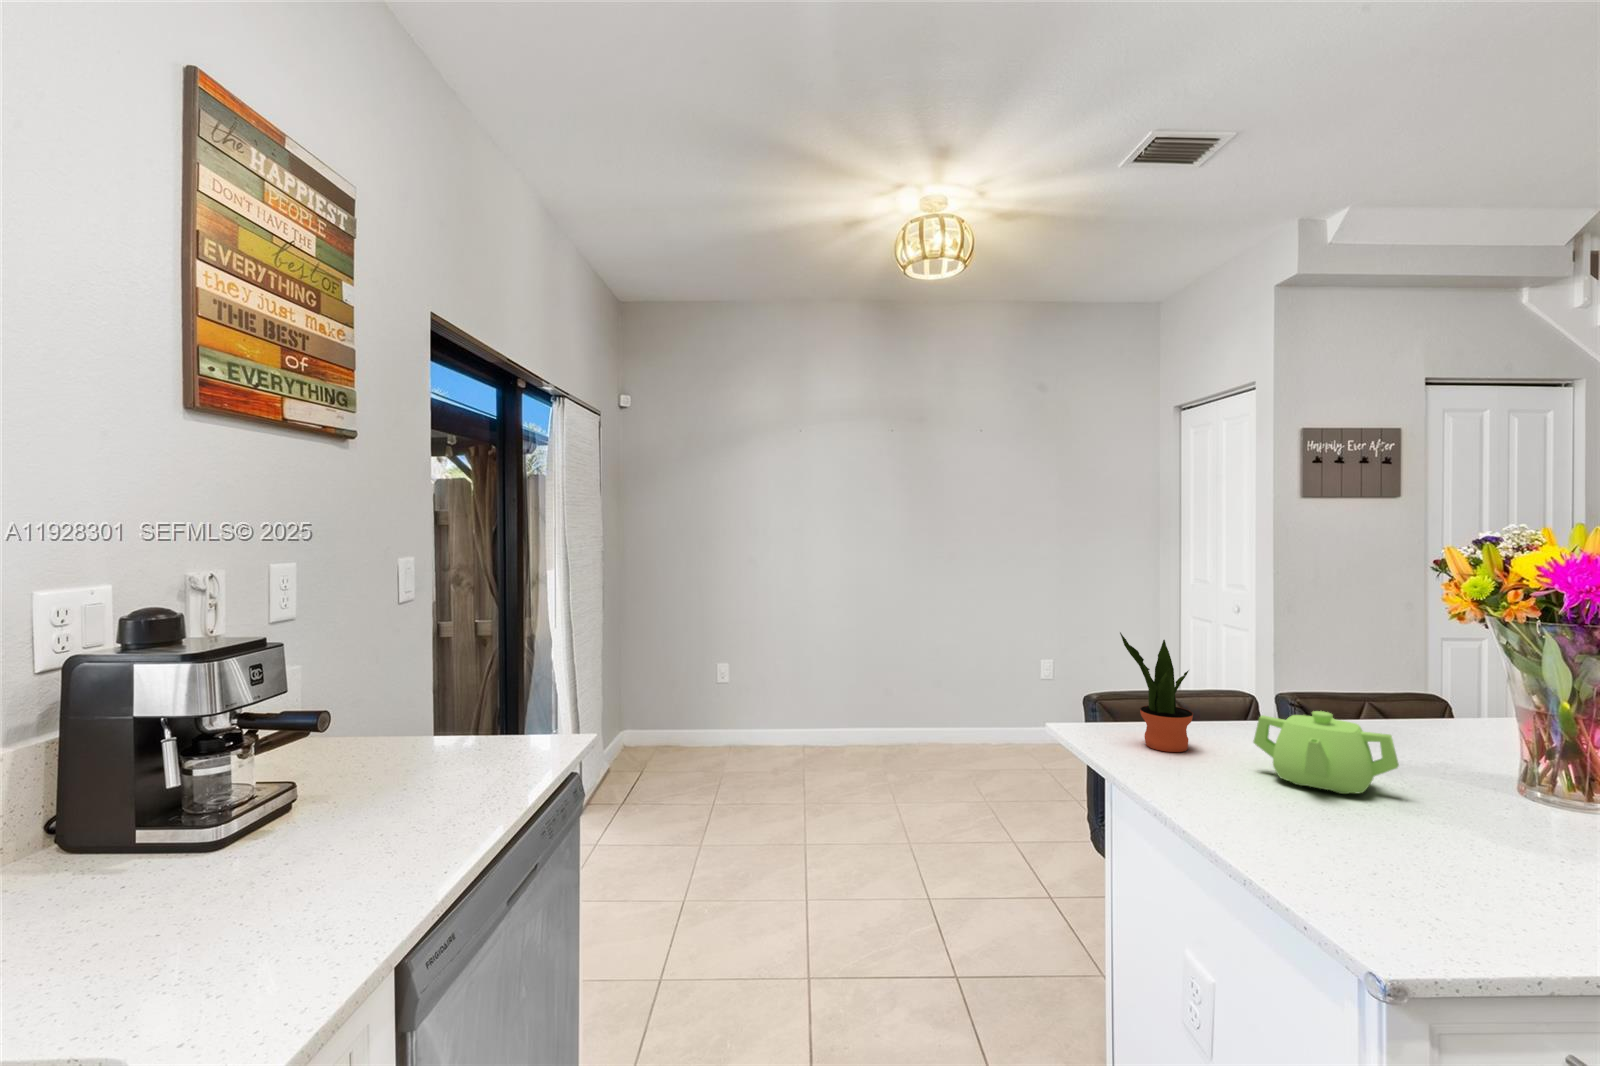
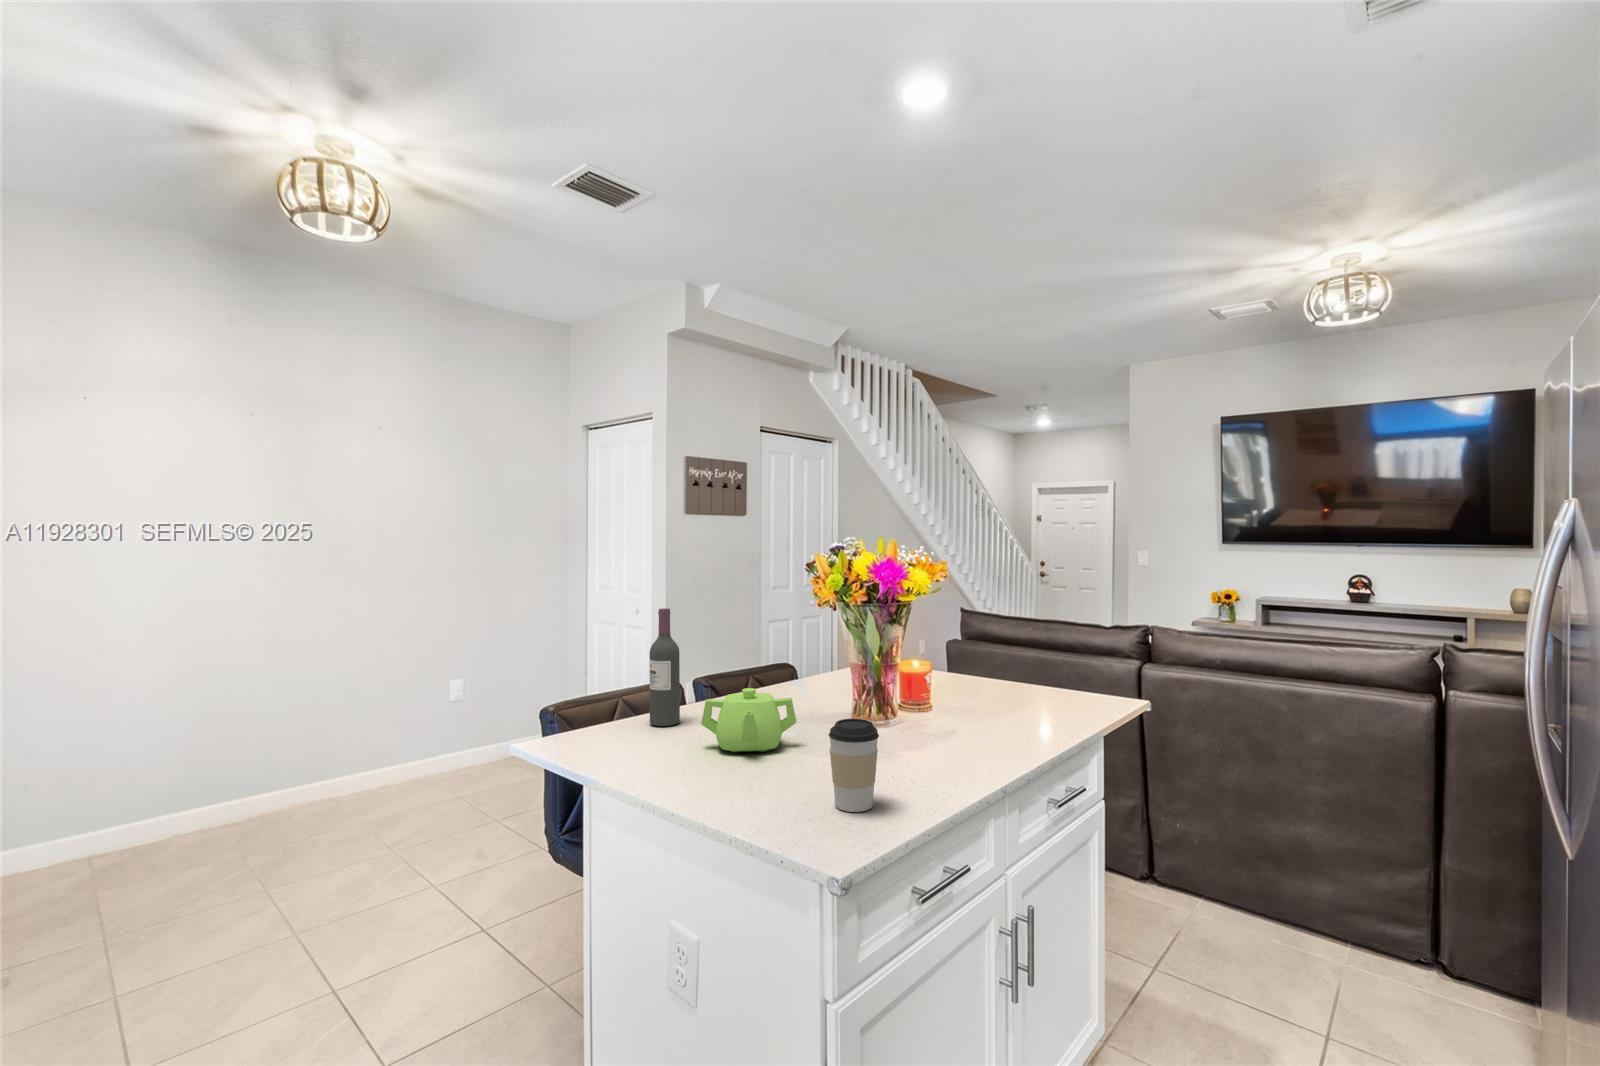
wine bottle: none [1201,606,1239,739] -> present [649,608,680,726]
potted plant: present [1120,632,1193,752] -> none [587,640,650,748]
coffee cup: none [1413,773,1507,907] -> present [829,719,879,812]

